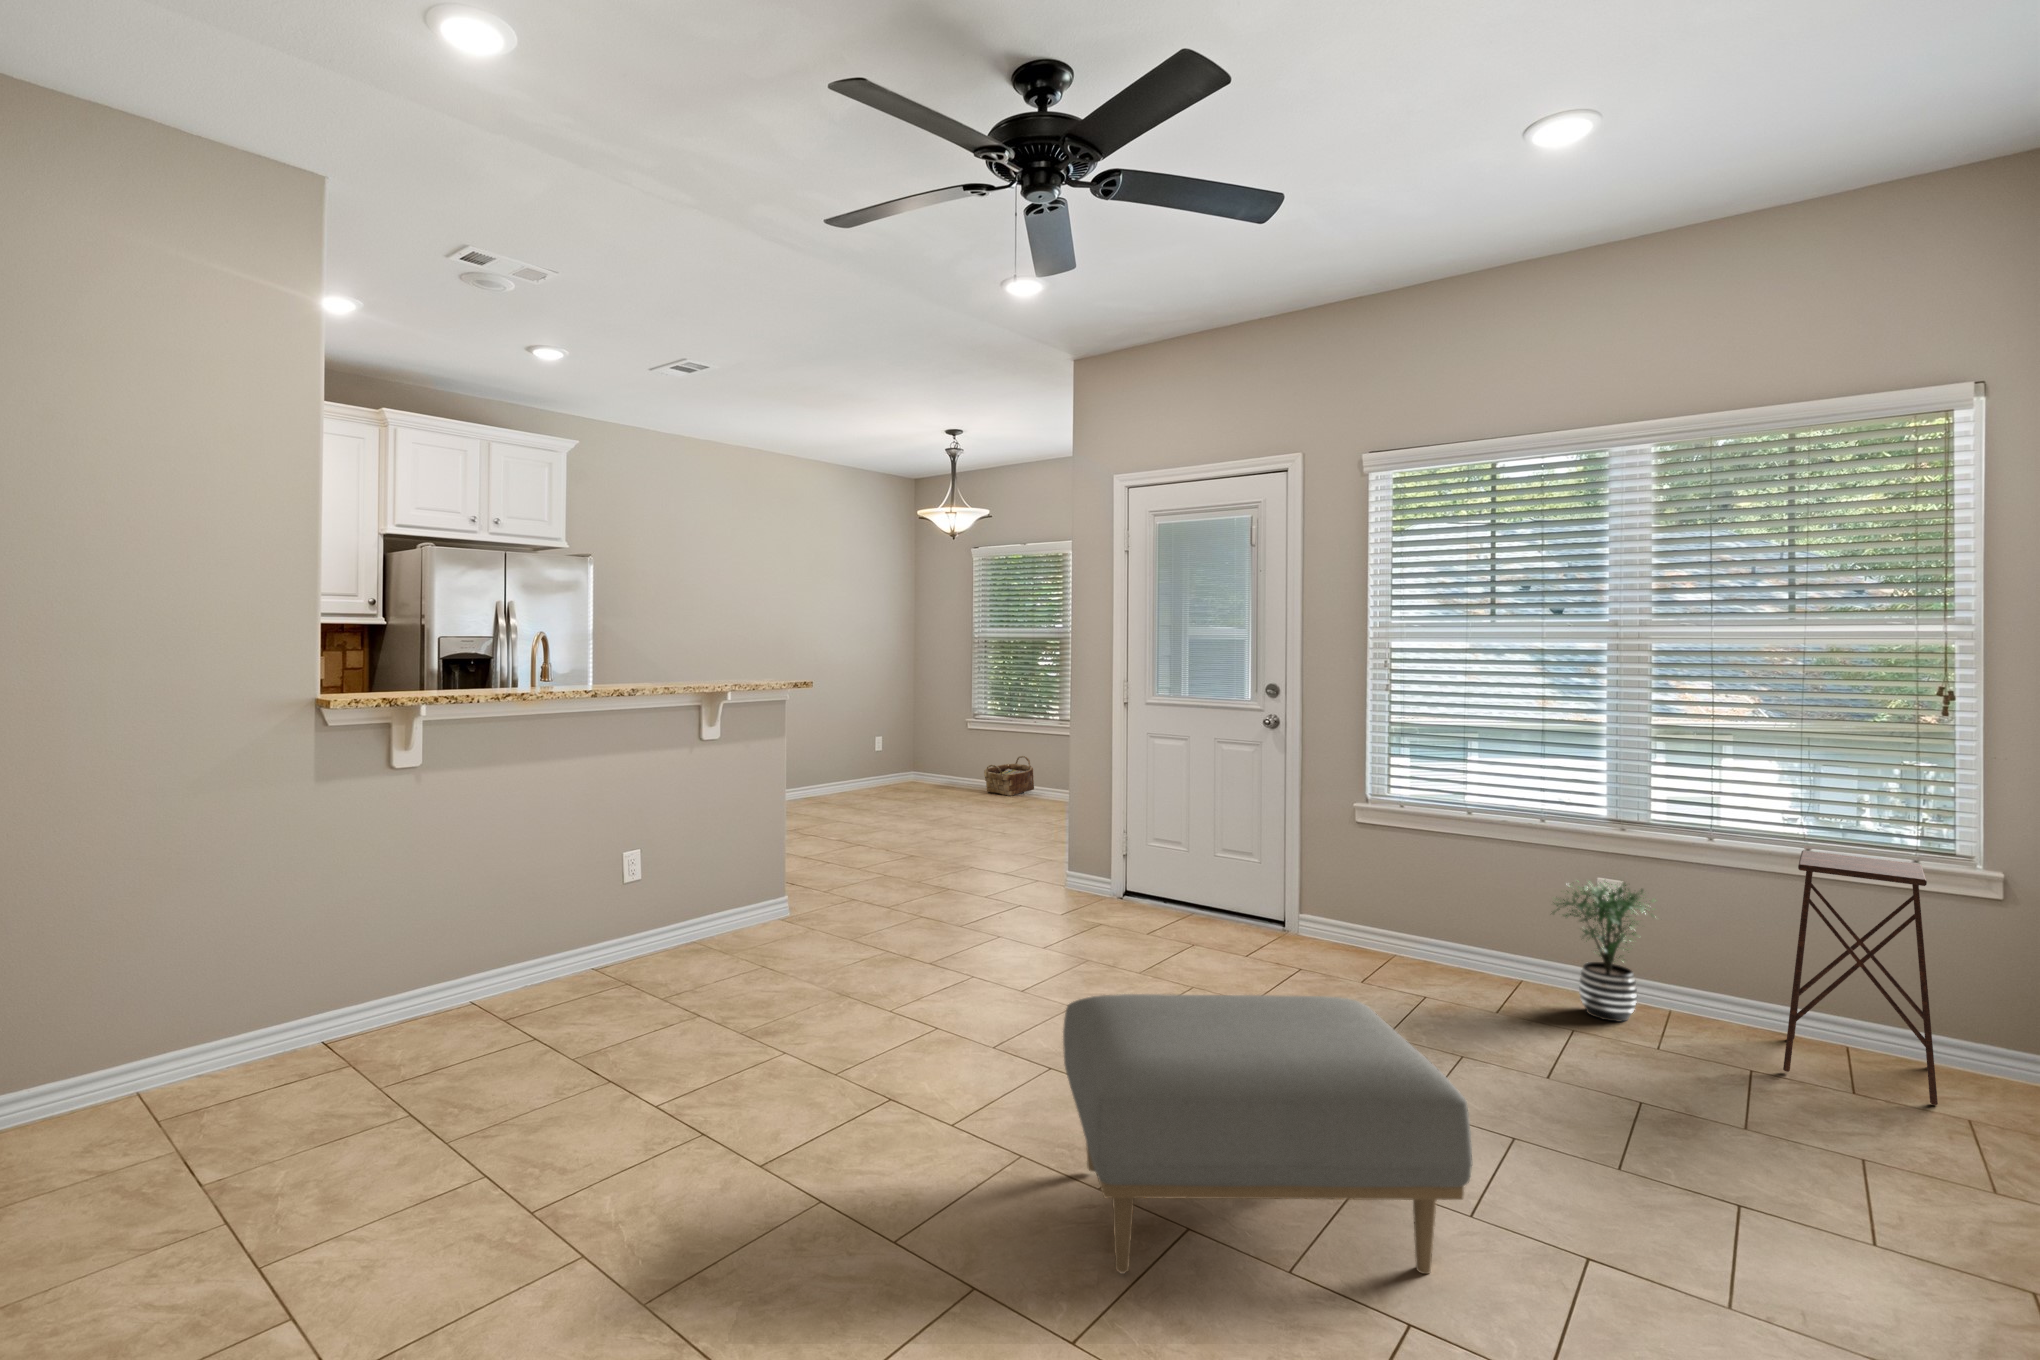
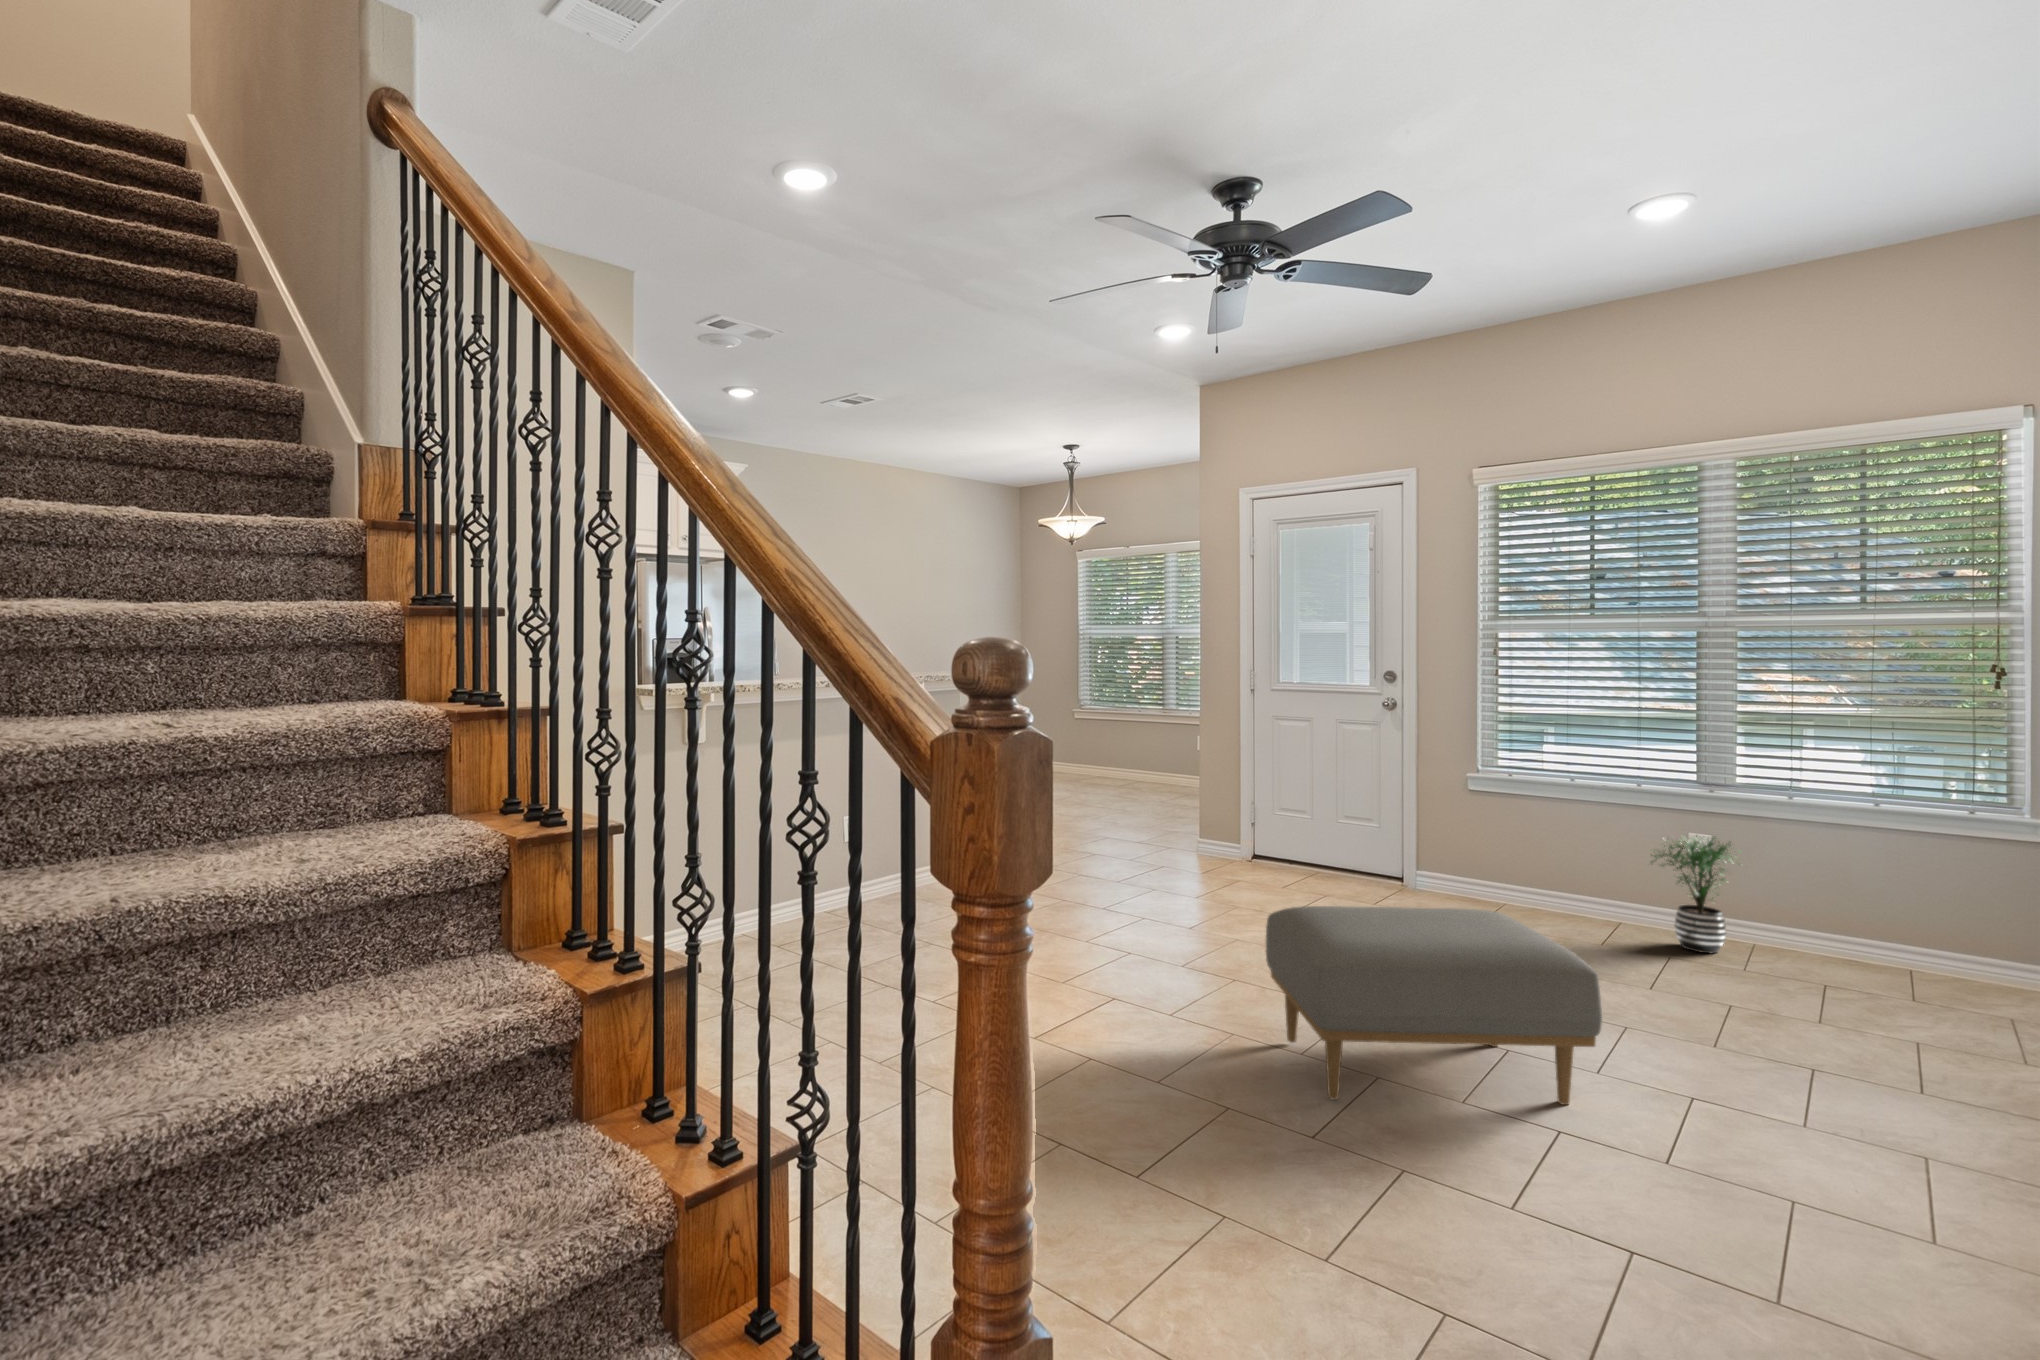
woven basket: present [984,756,1034,796] -> none [1098,744,1144,780]
side table: present [1783,850,1938,1105] -> none [1853,807,1986,1012]

